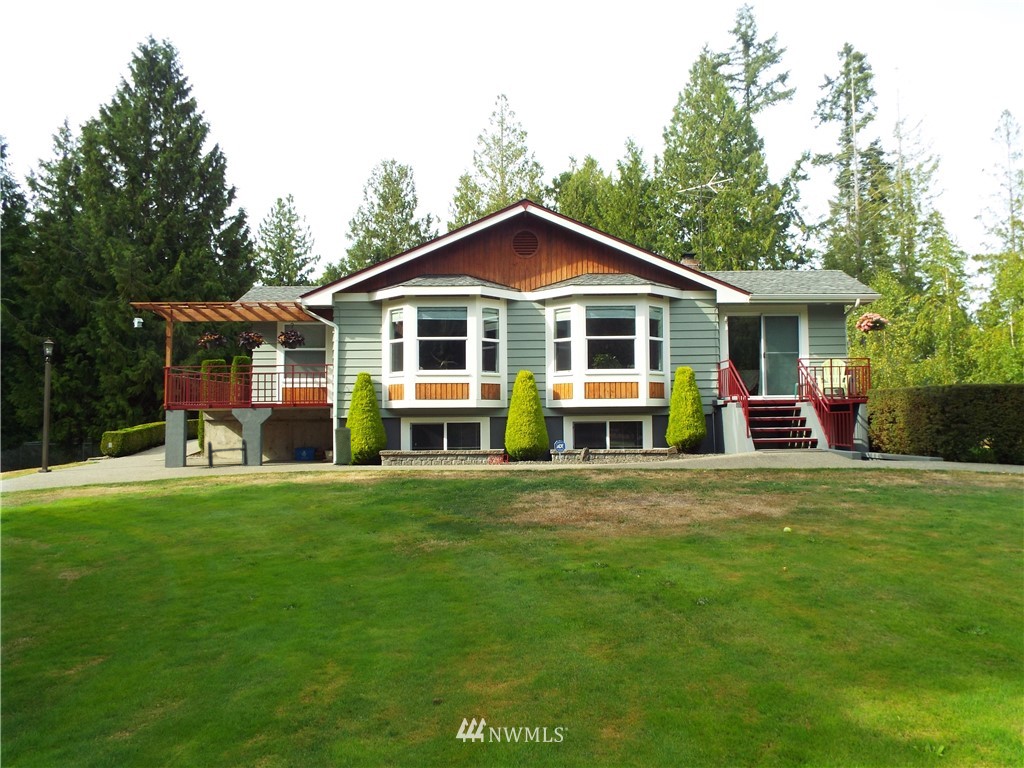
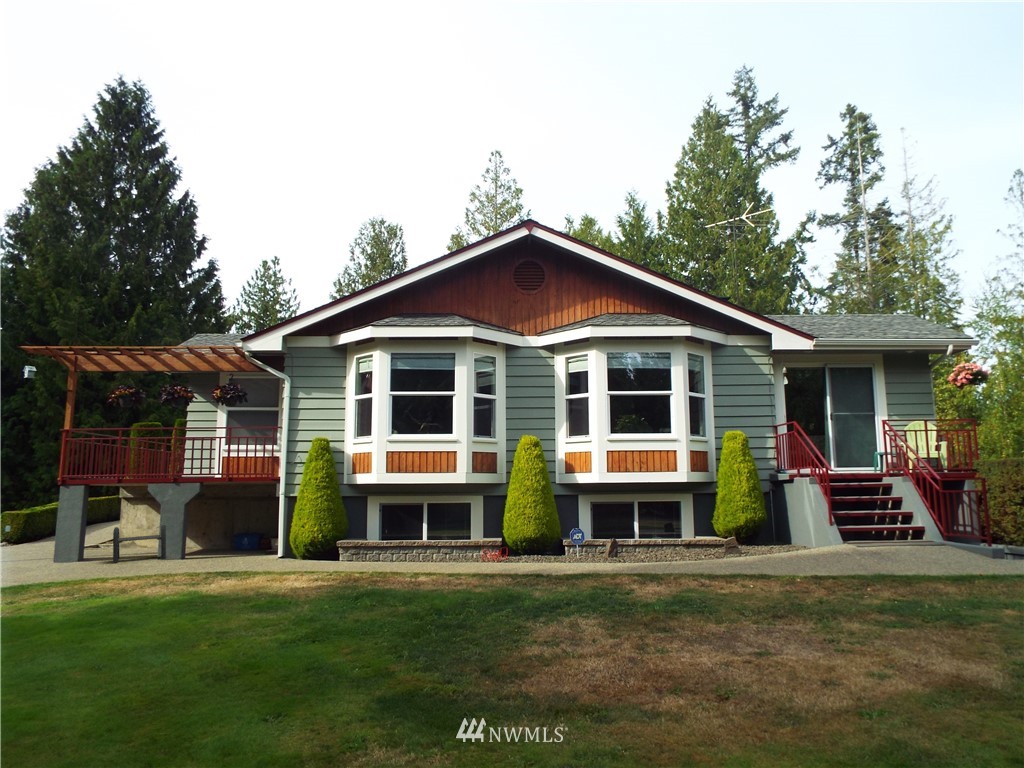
trash can: present [335,427,352,465] -> none [275,509,297,562]

